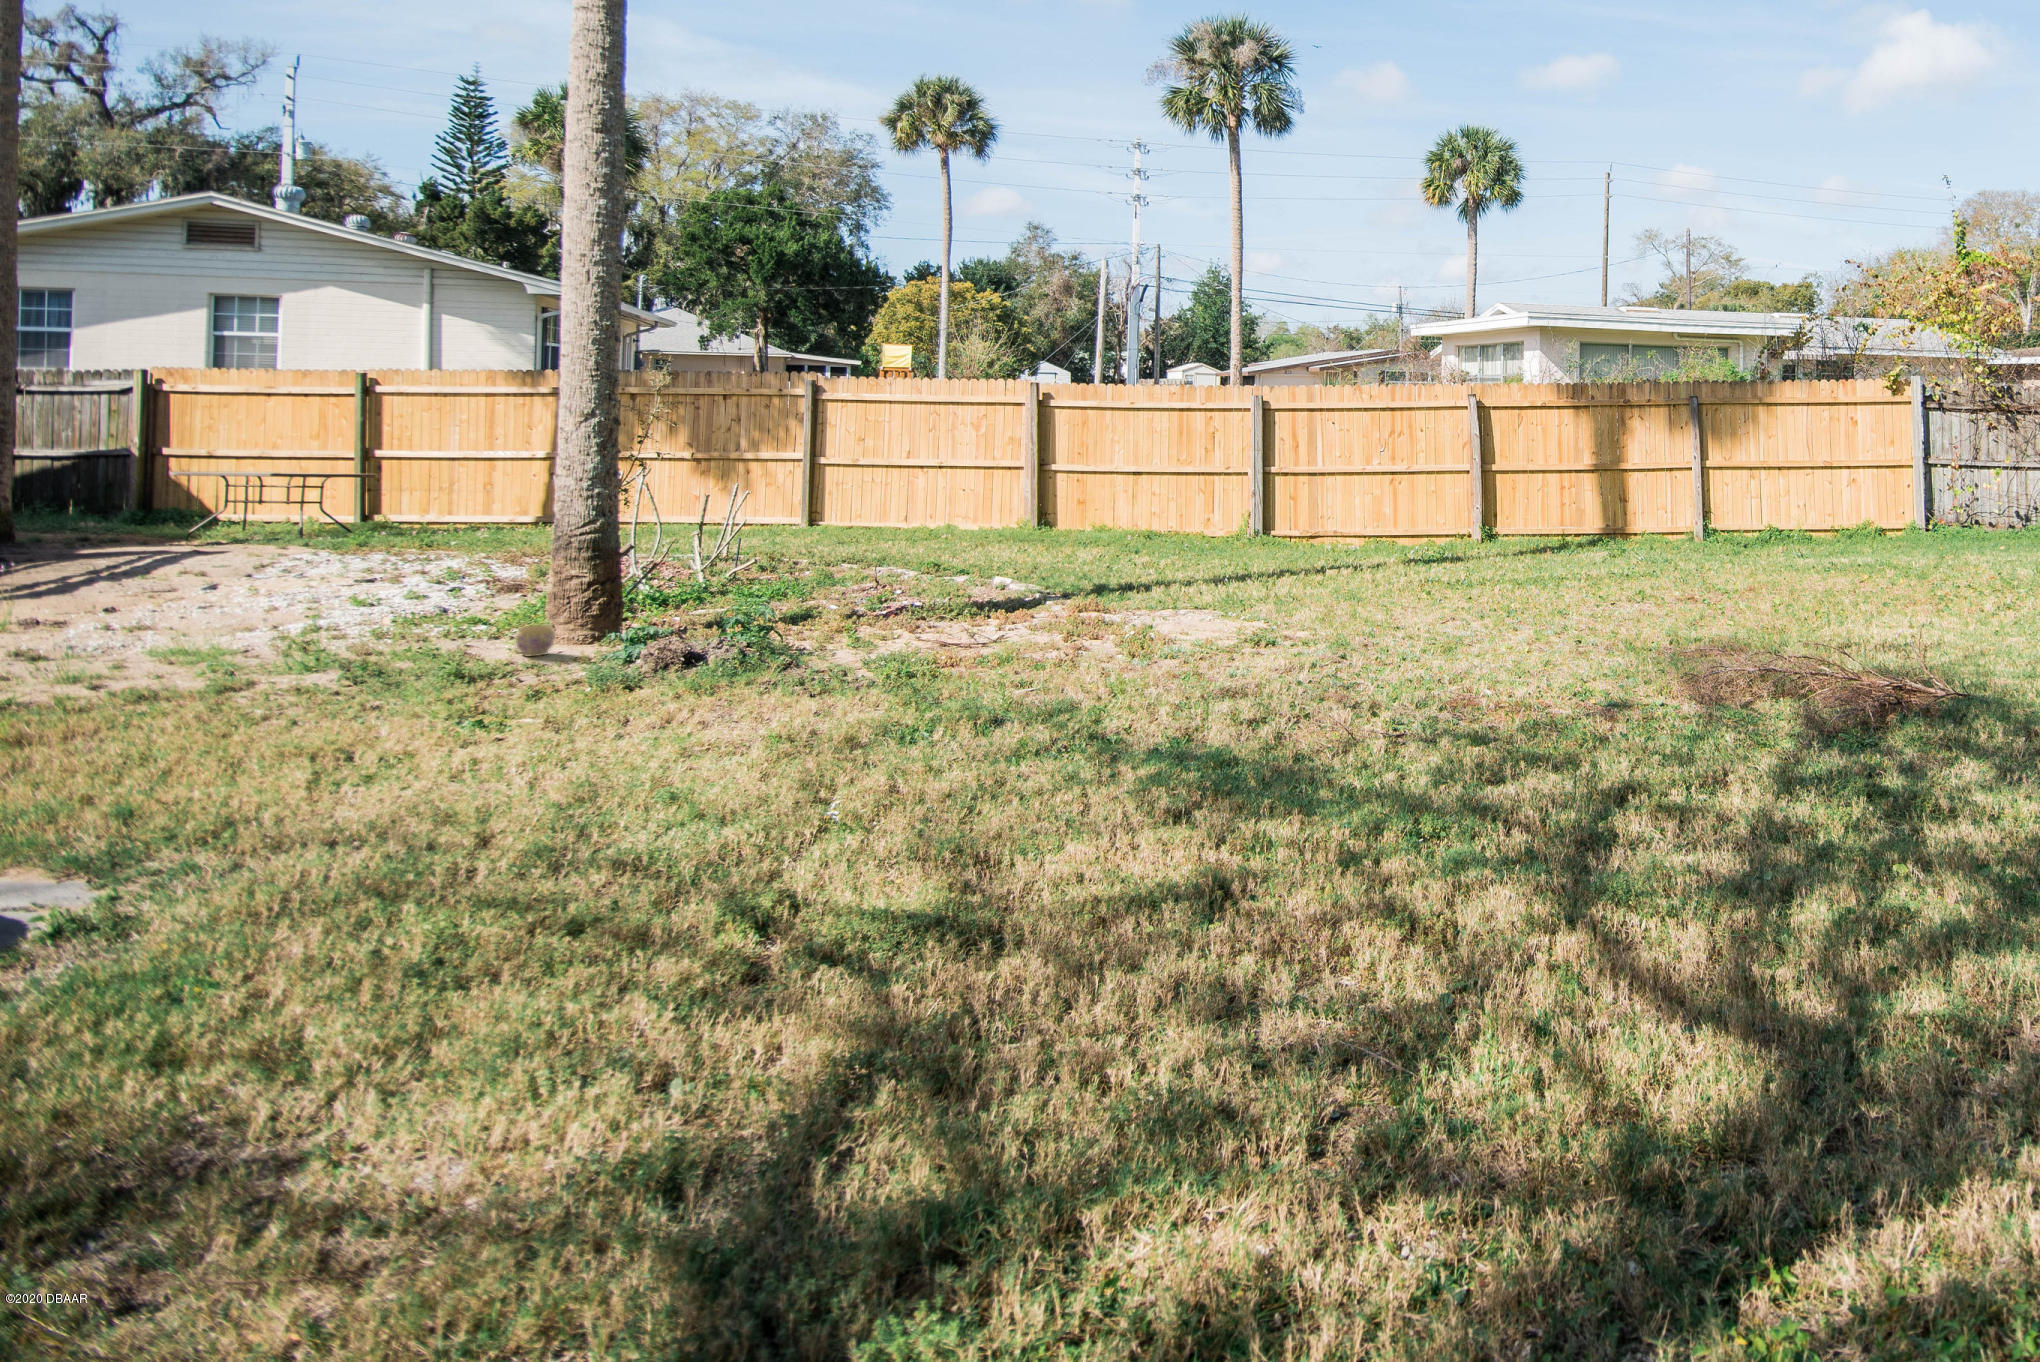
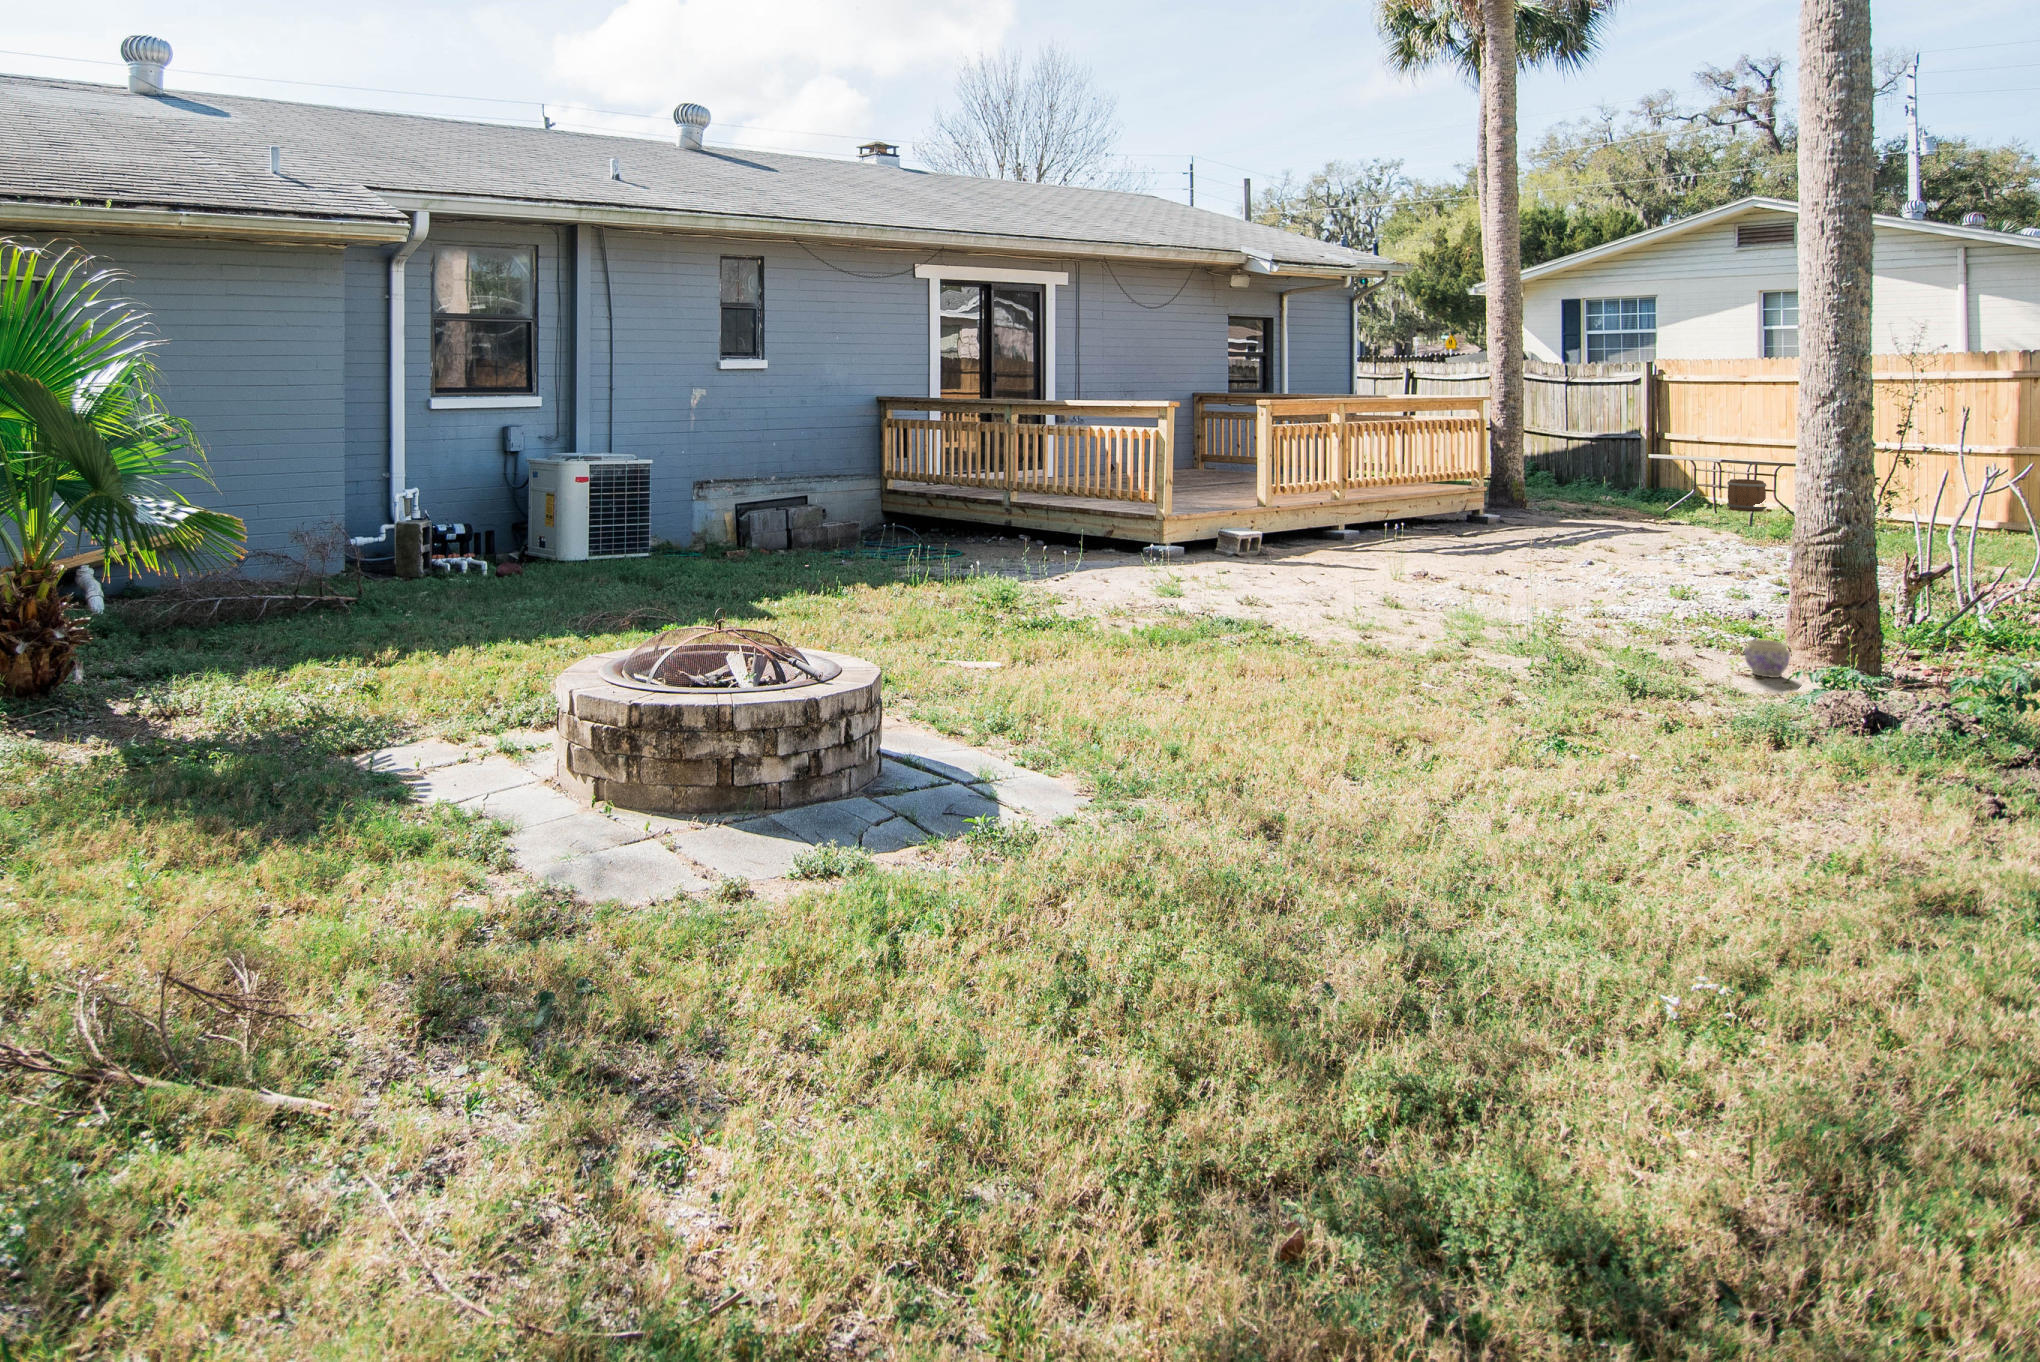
bucket: none [229,501,279,534] -> present [1727,479,1766,511]

